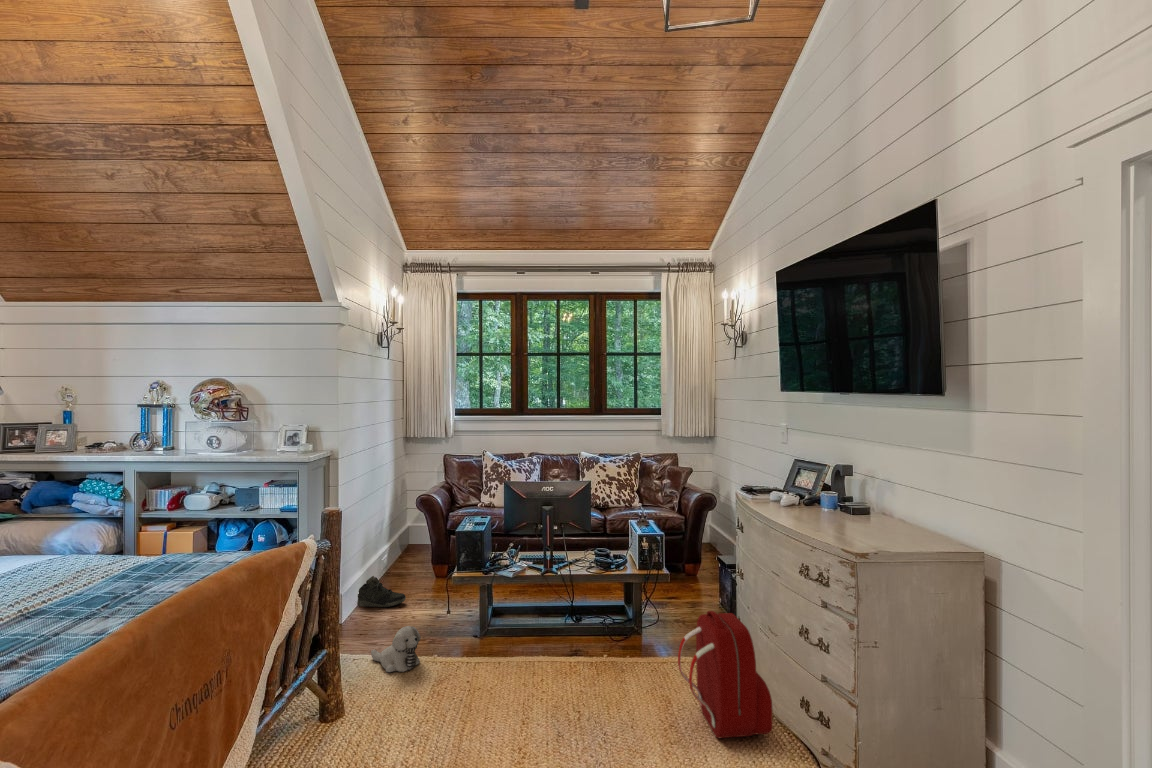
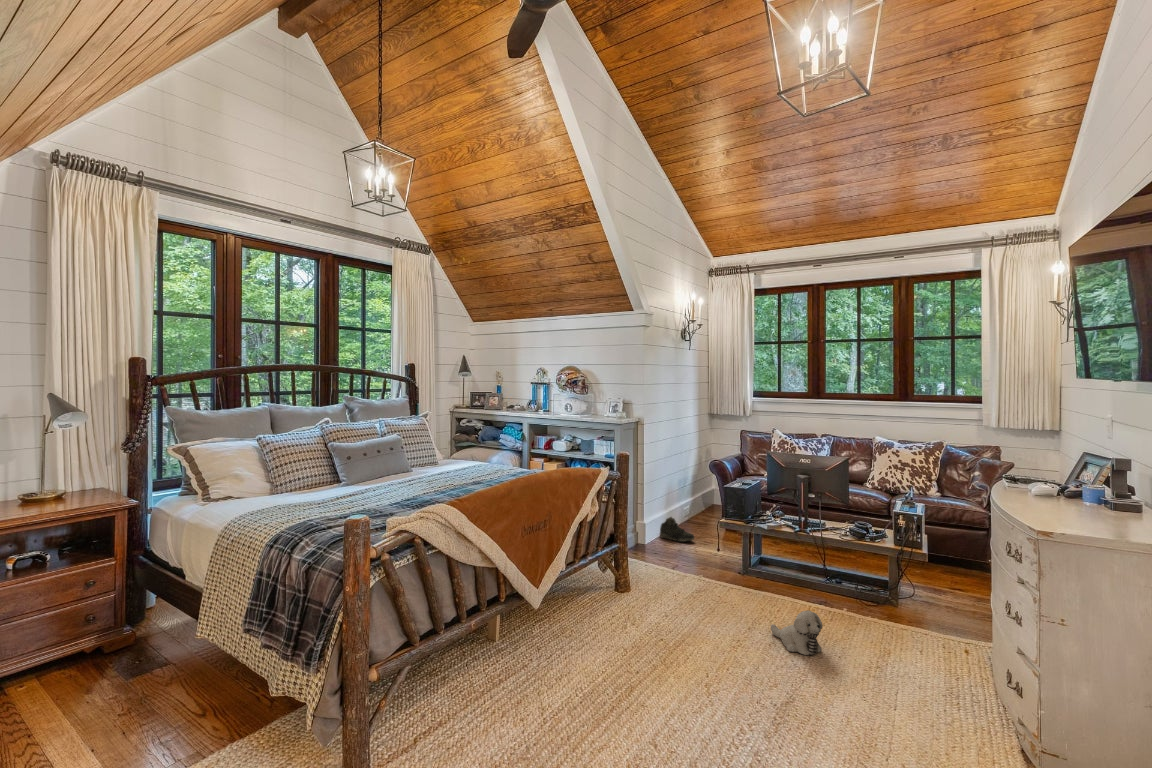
backpack: present [678,611,773,738] -> none [894,583,985,713]
plush toy: present [371,626,421,672] -> present [771,611,823,655]

